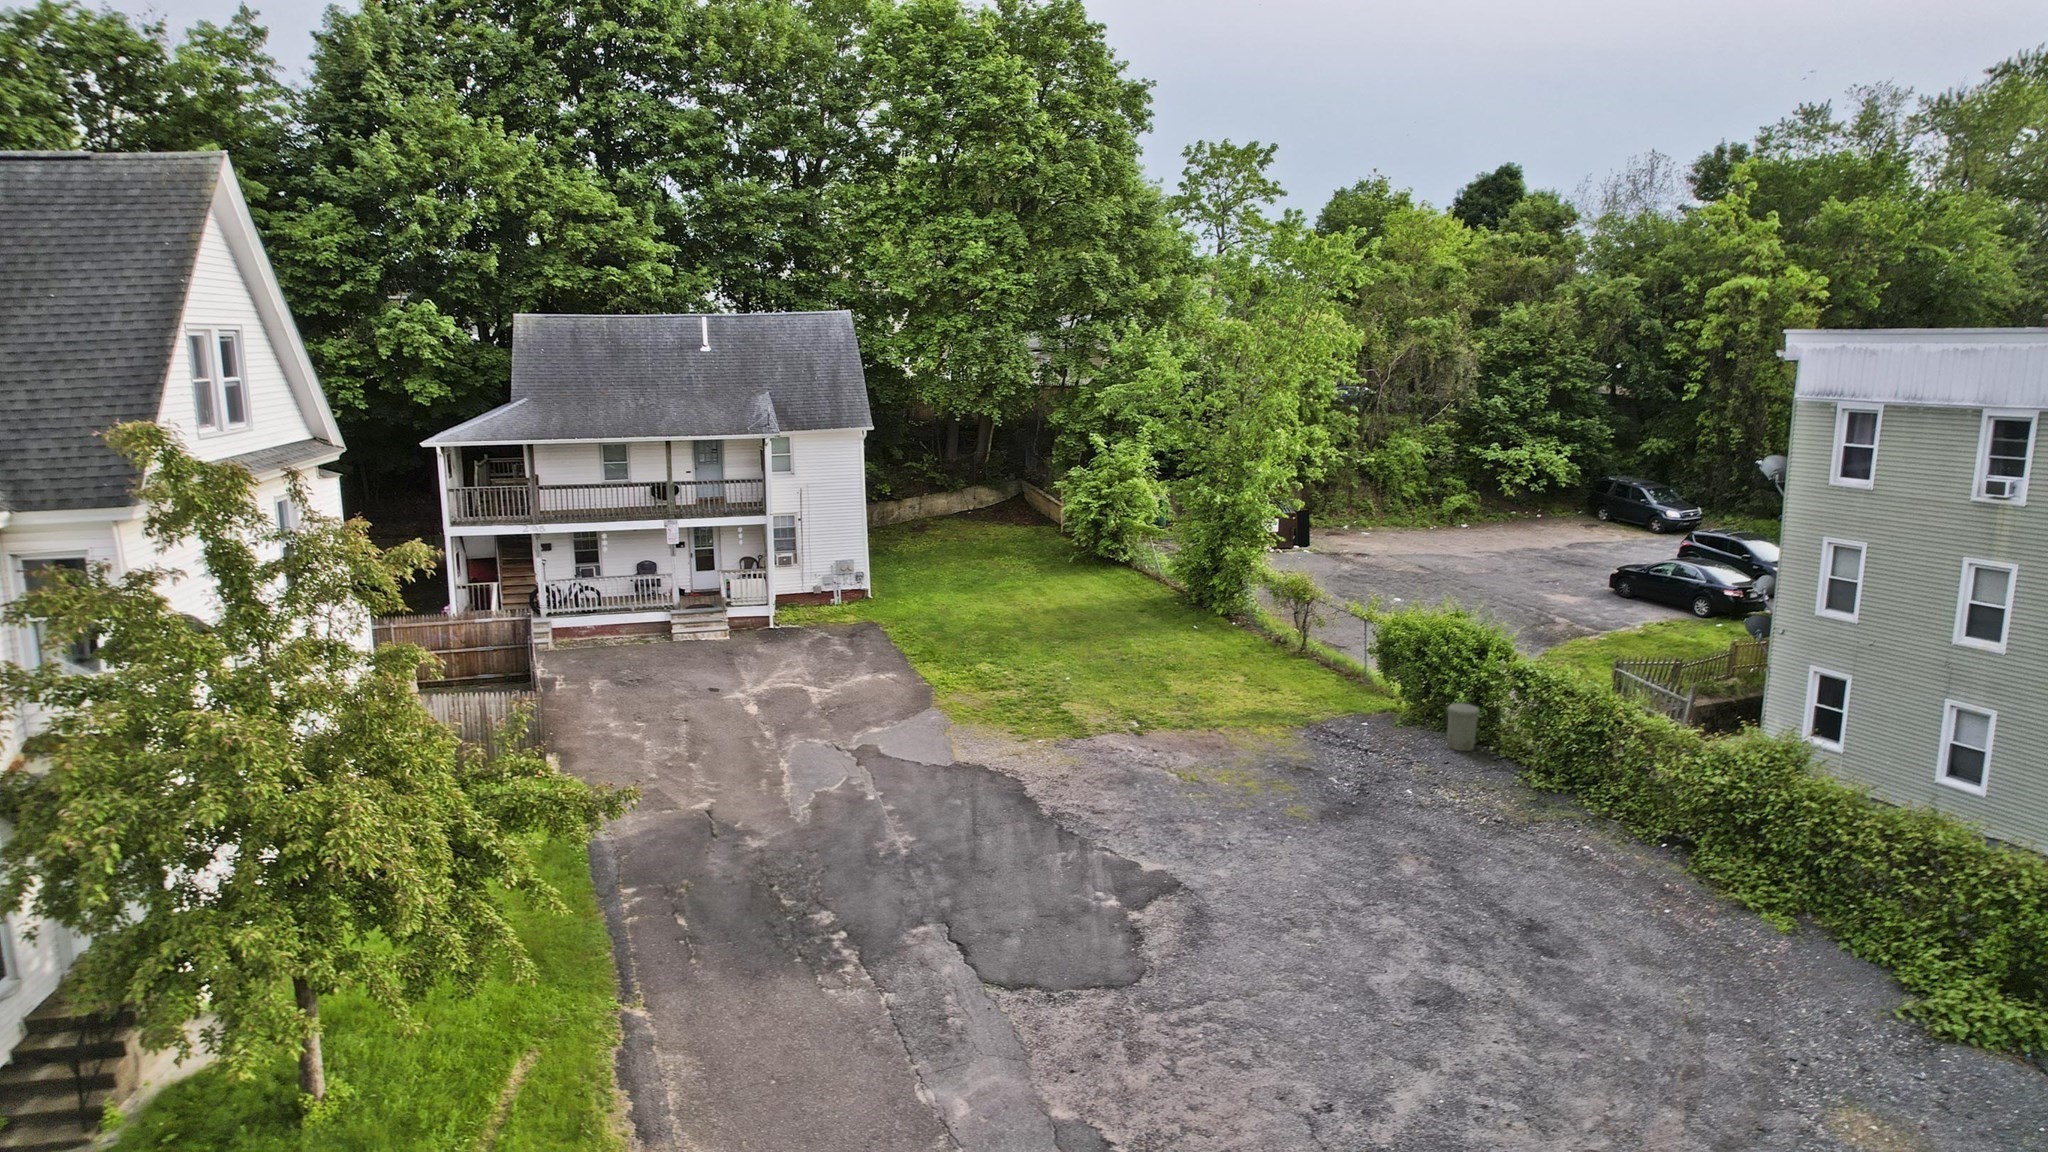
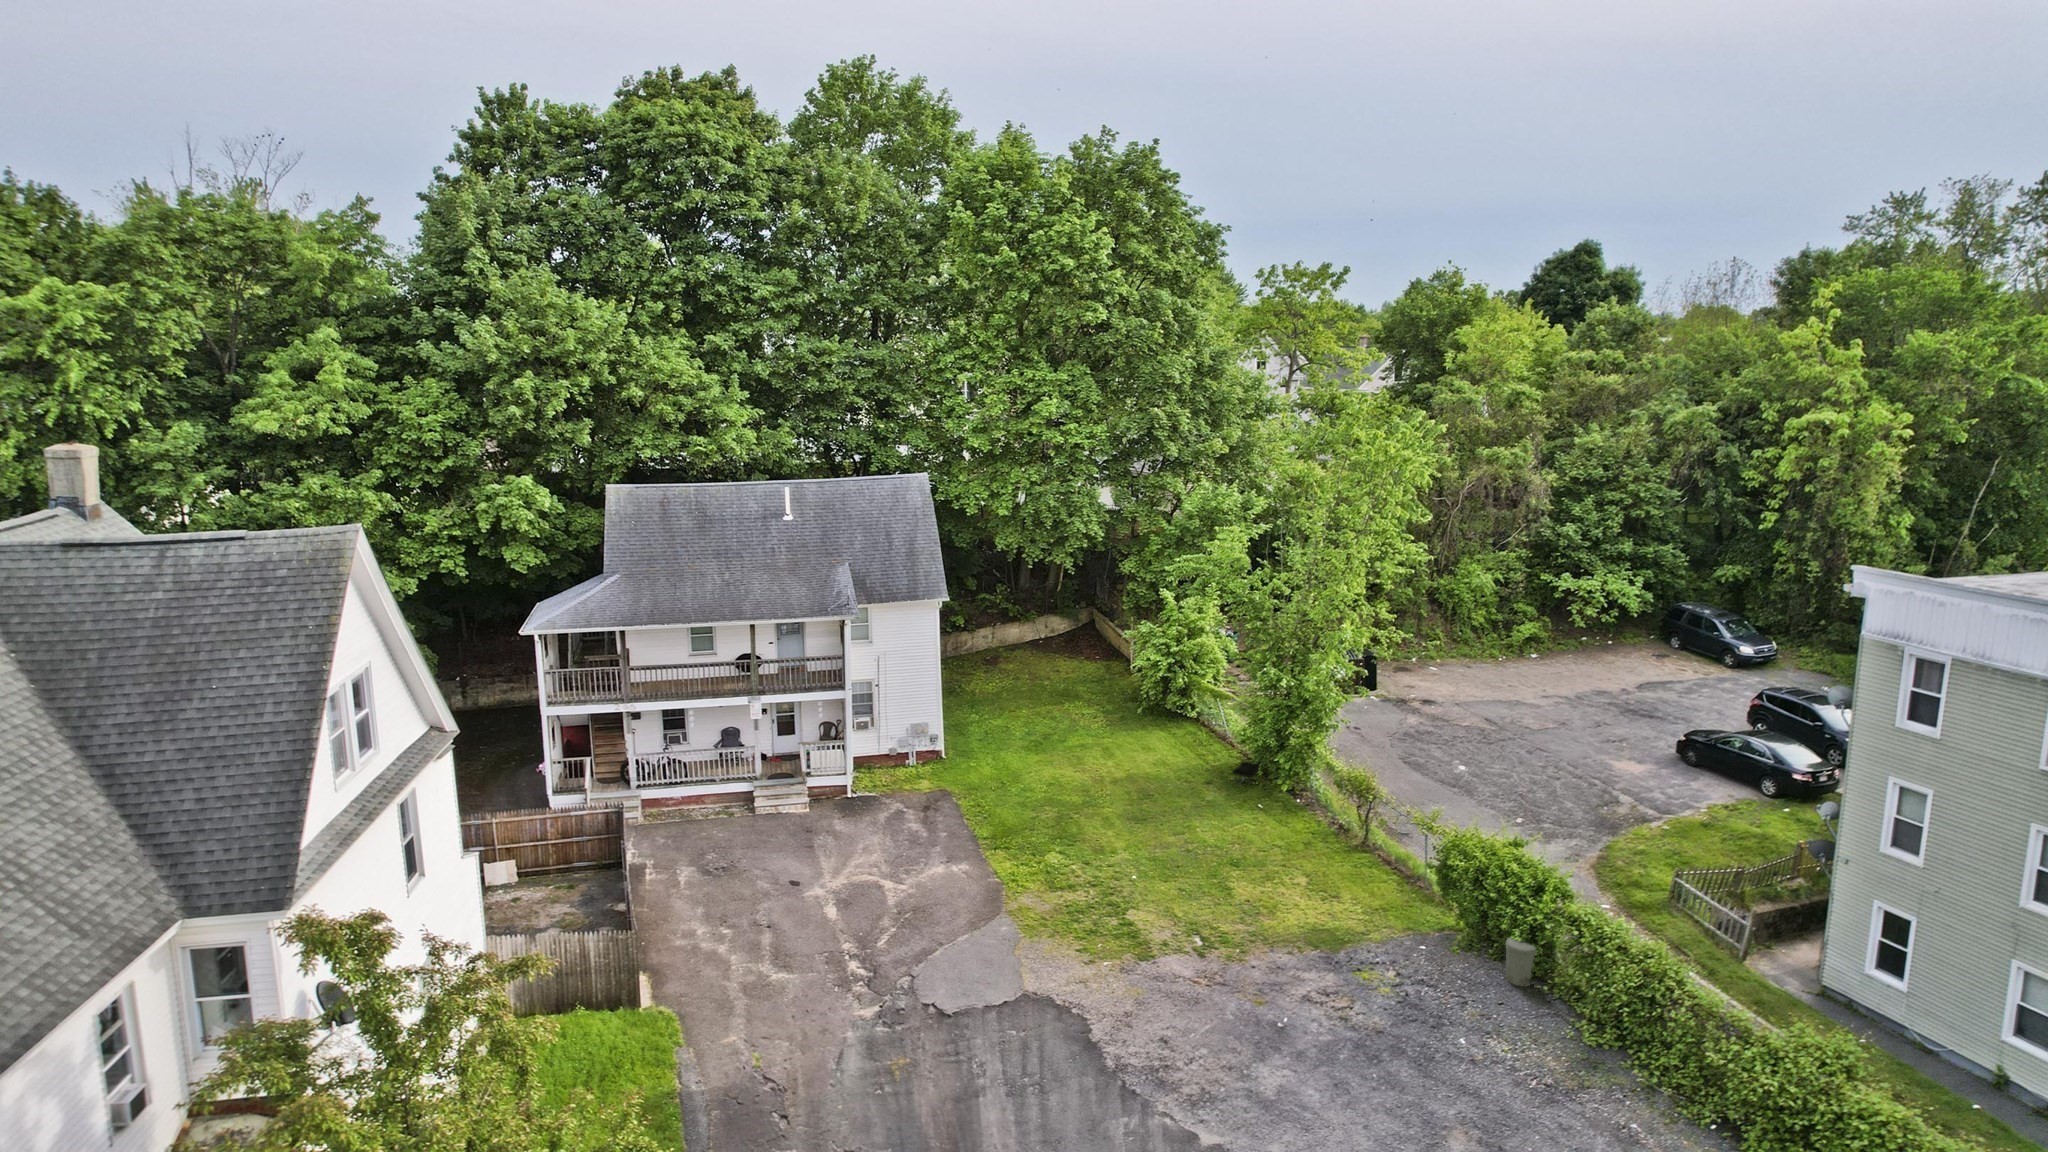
lounge chair: none [1167,589,1199,615] -> present [1233,762,1260,782]

